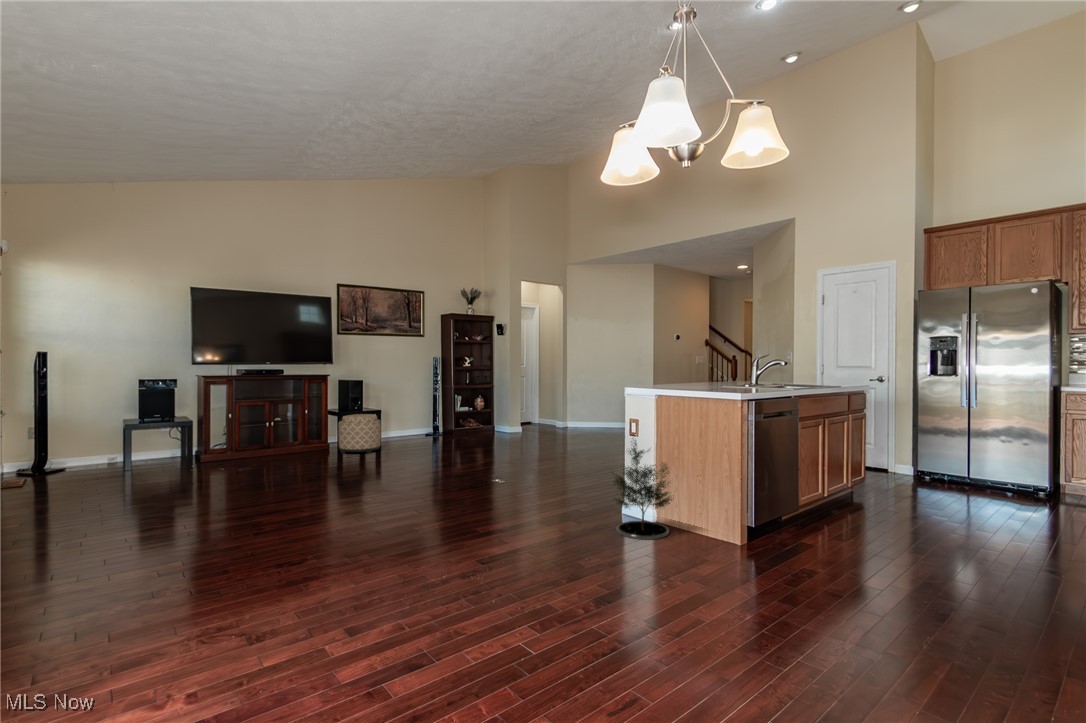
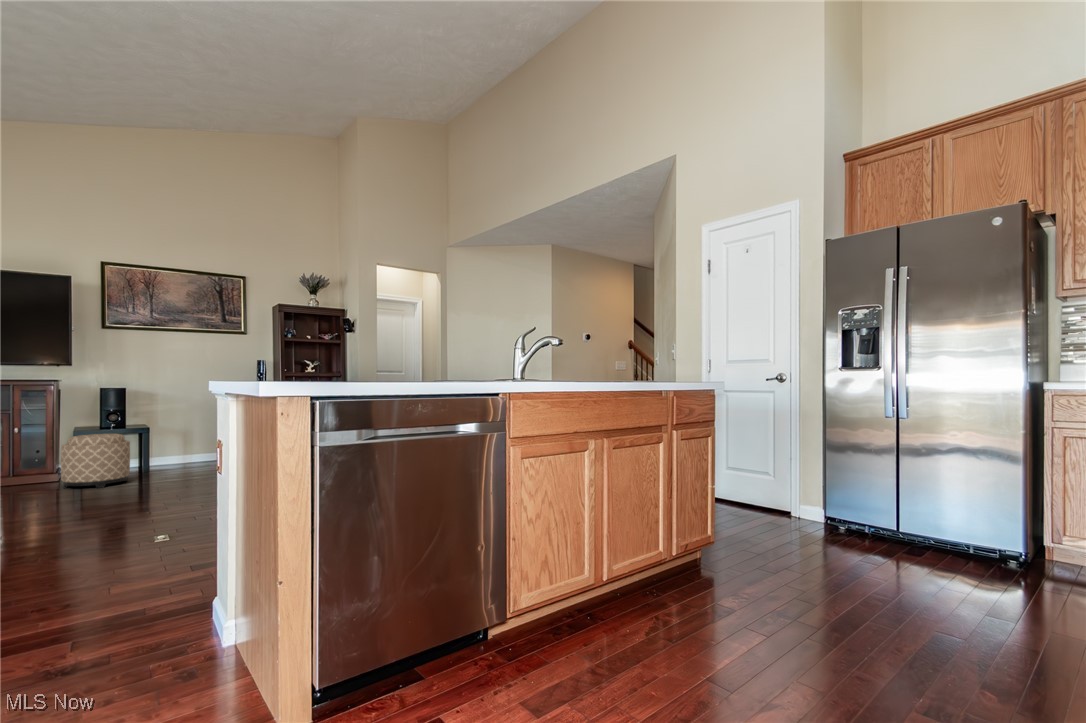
potted tree: present [613,442,672,539] -> none [117,471,258,675]

